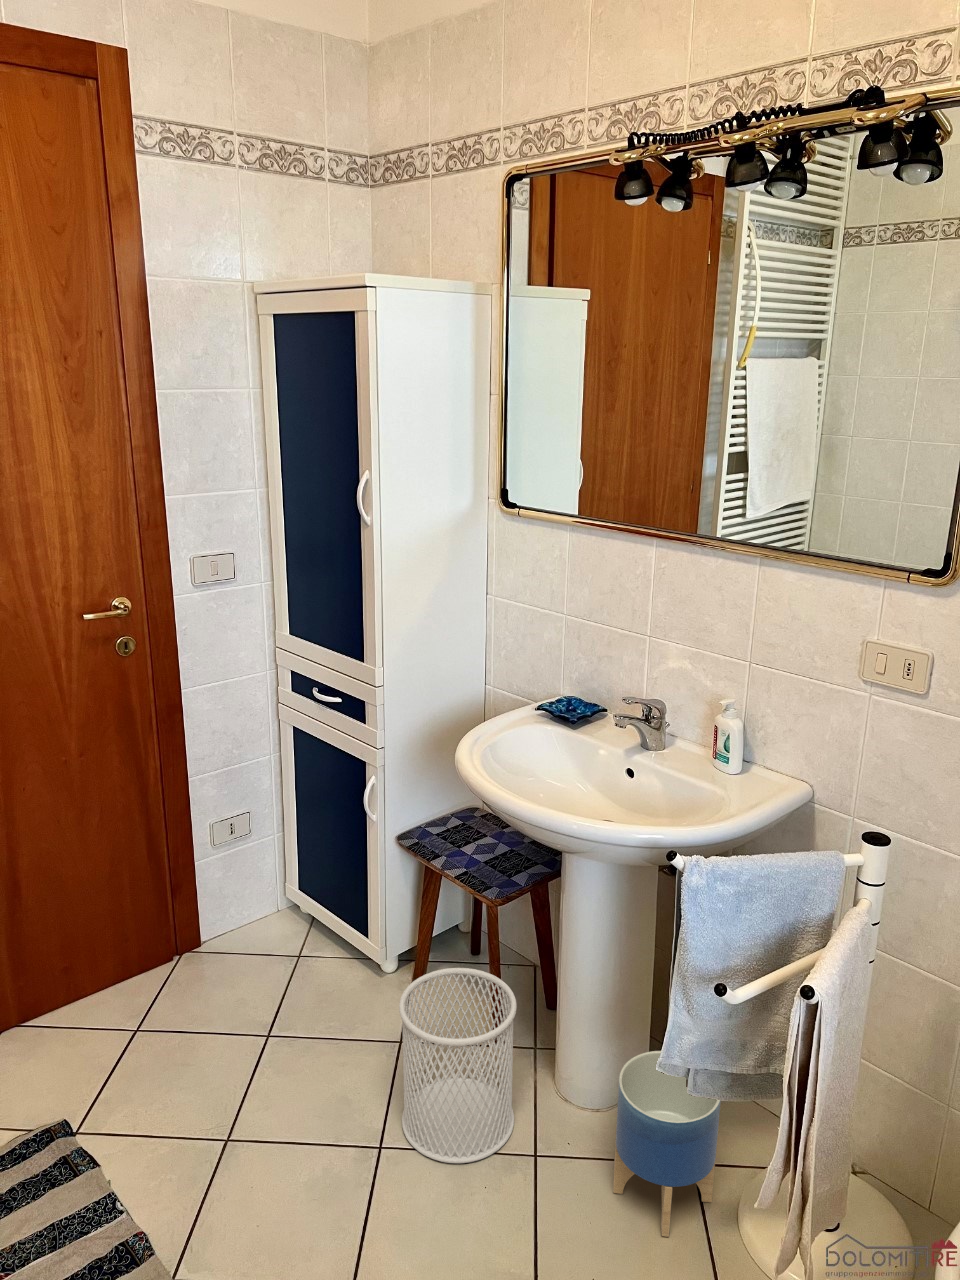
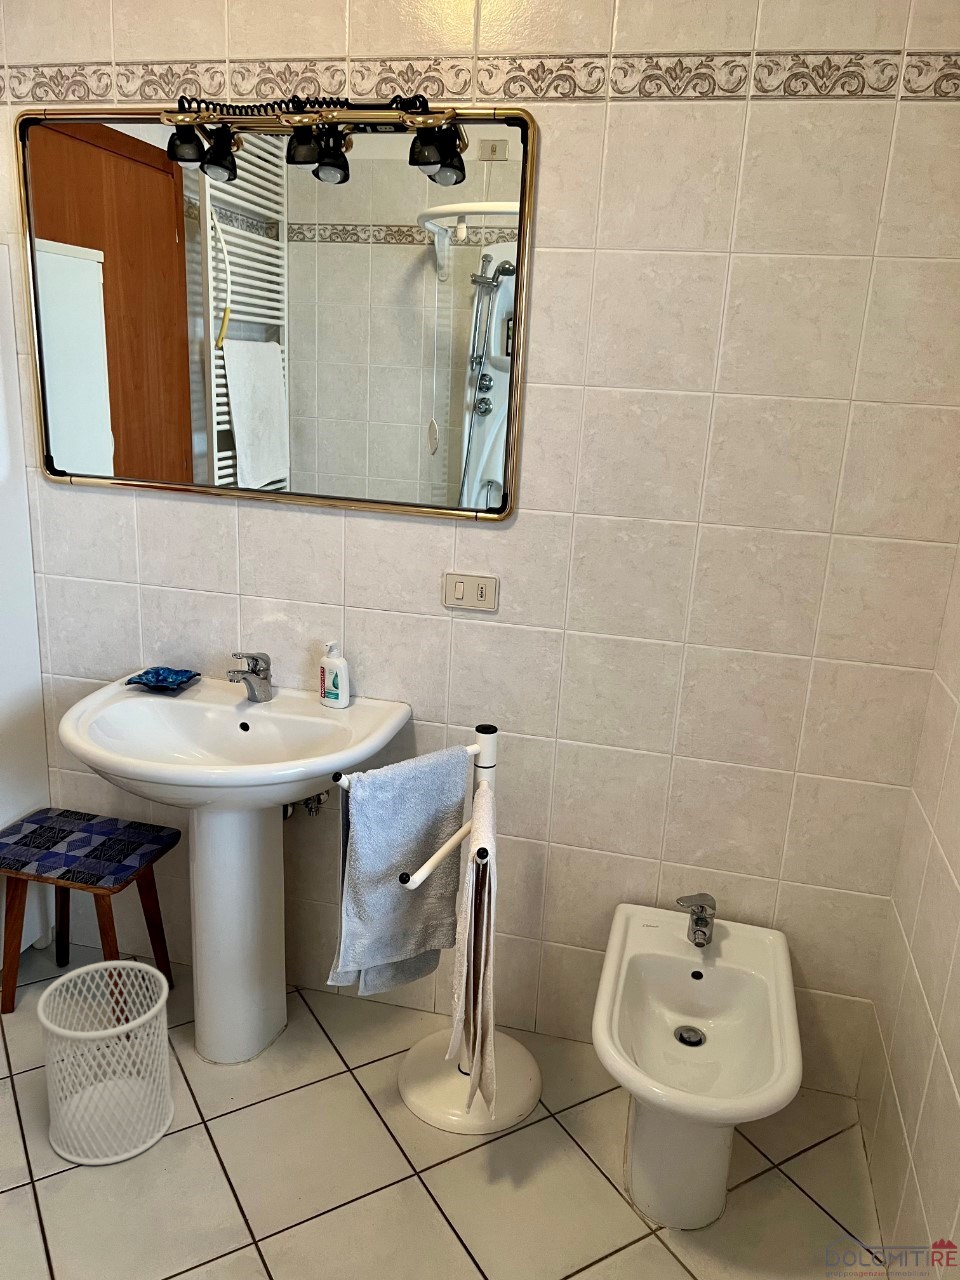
planter: present [613,1051,721,1237] -> none [287,973,381,1138]

